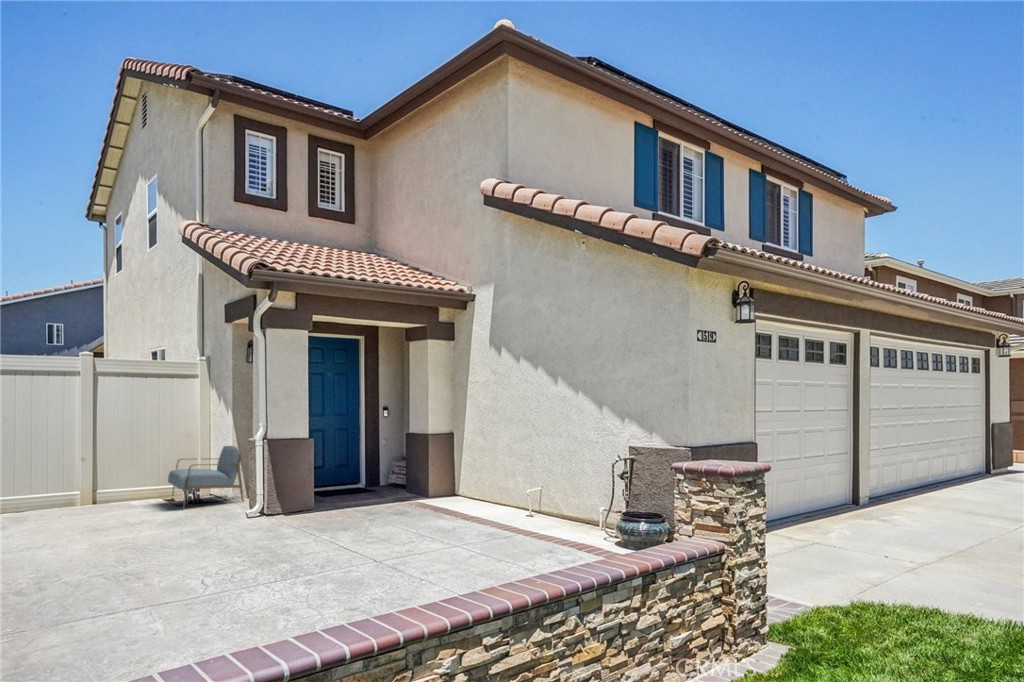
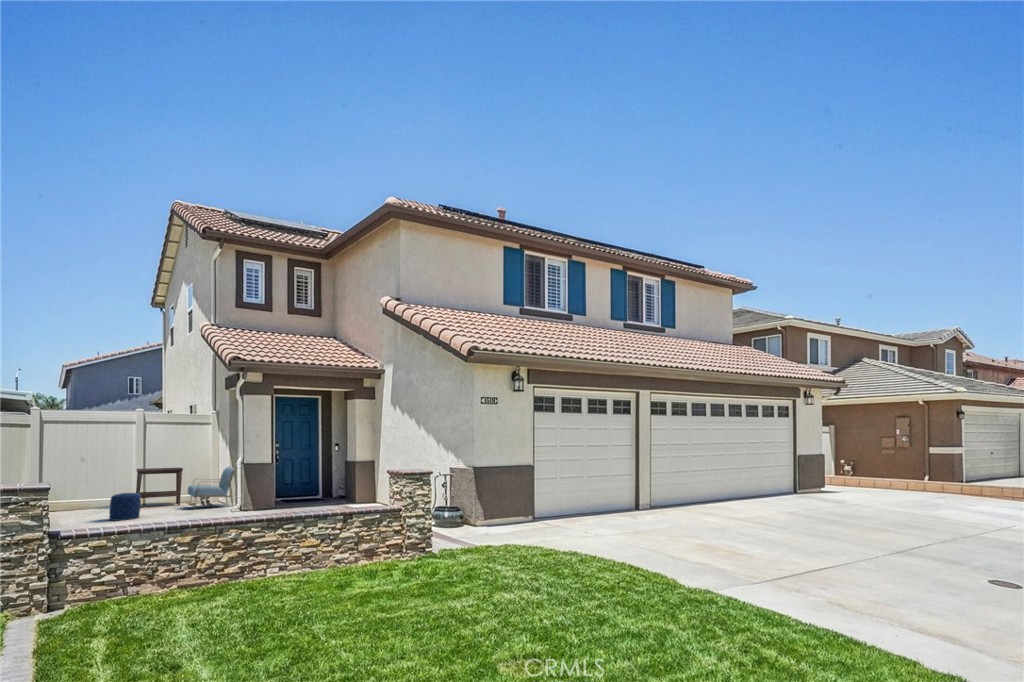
side table: none [78,440,157,506] -> present [136,468,183,506]
pouf: none [40,489,97,540] -> present [109,493,141,521]

